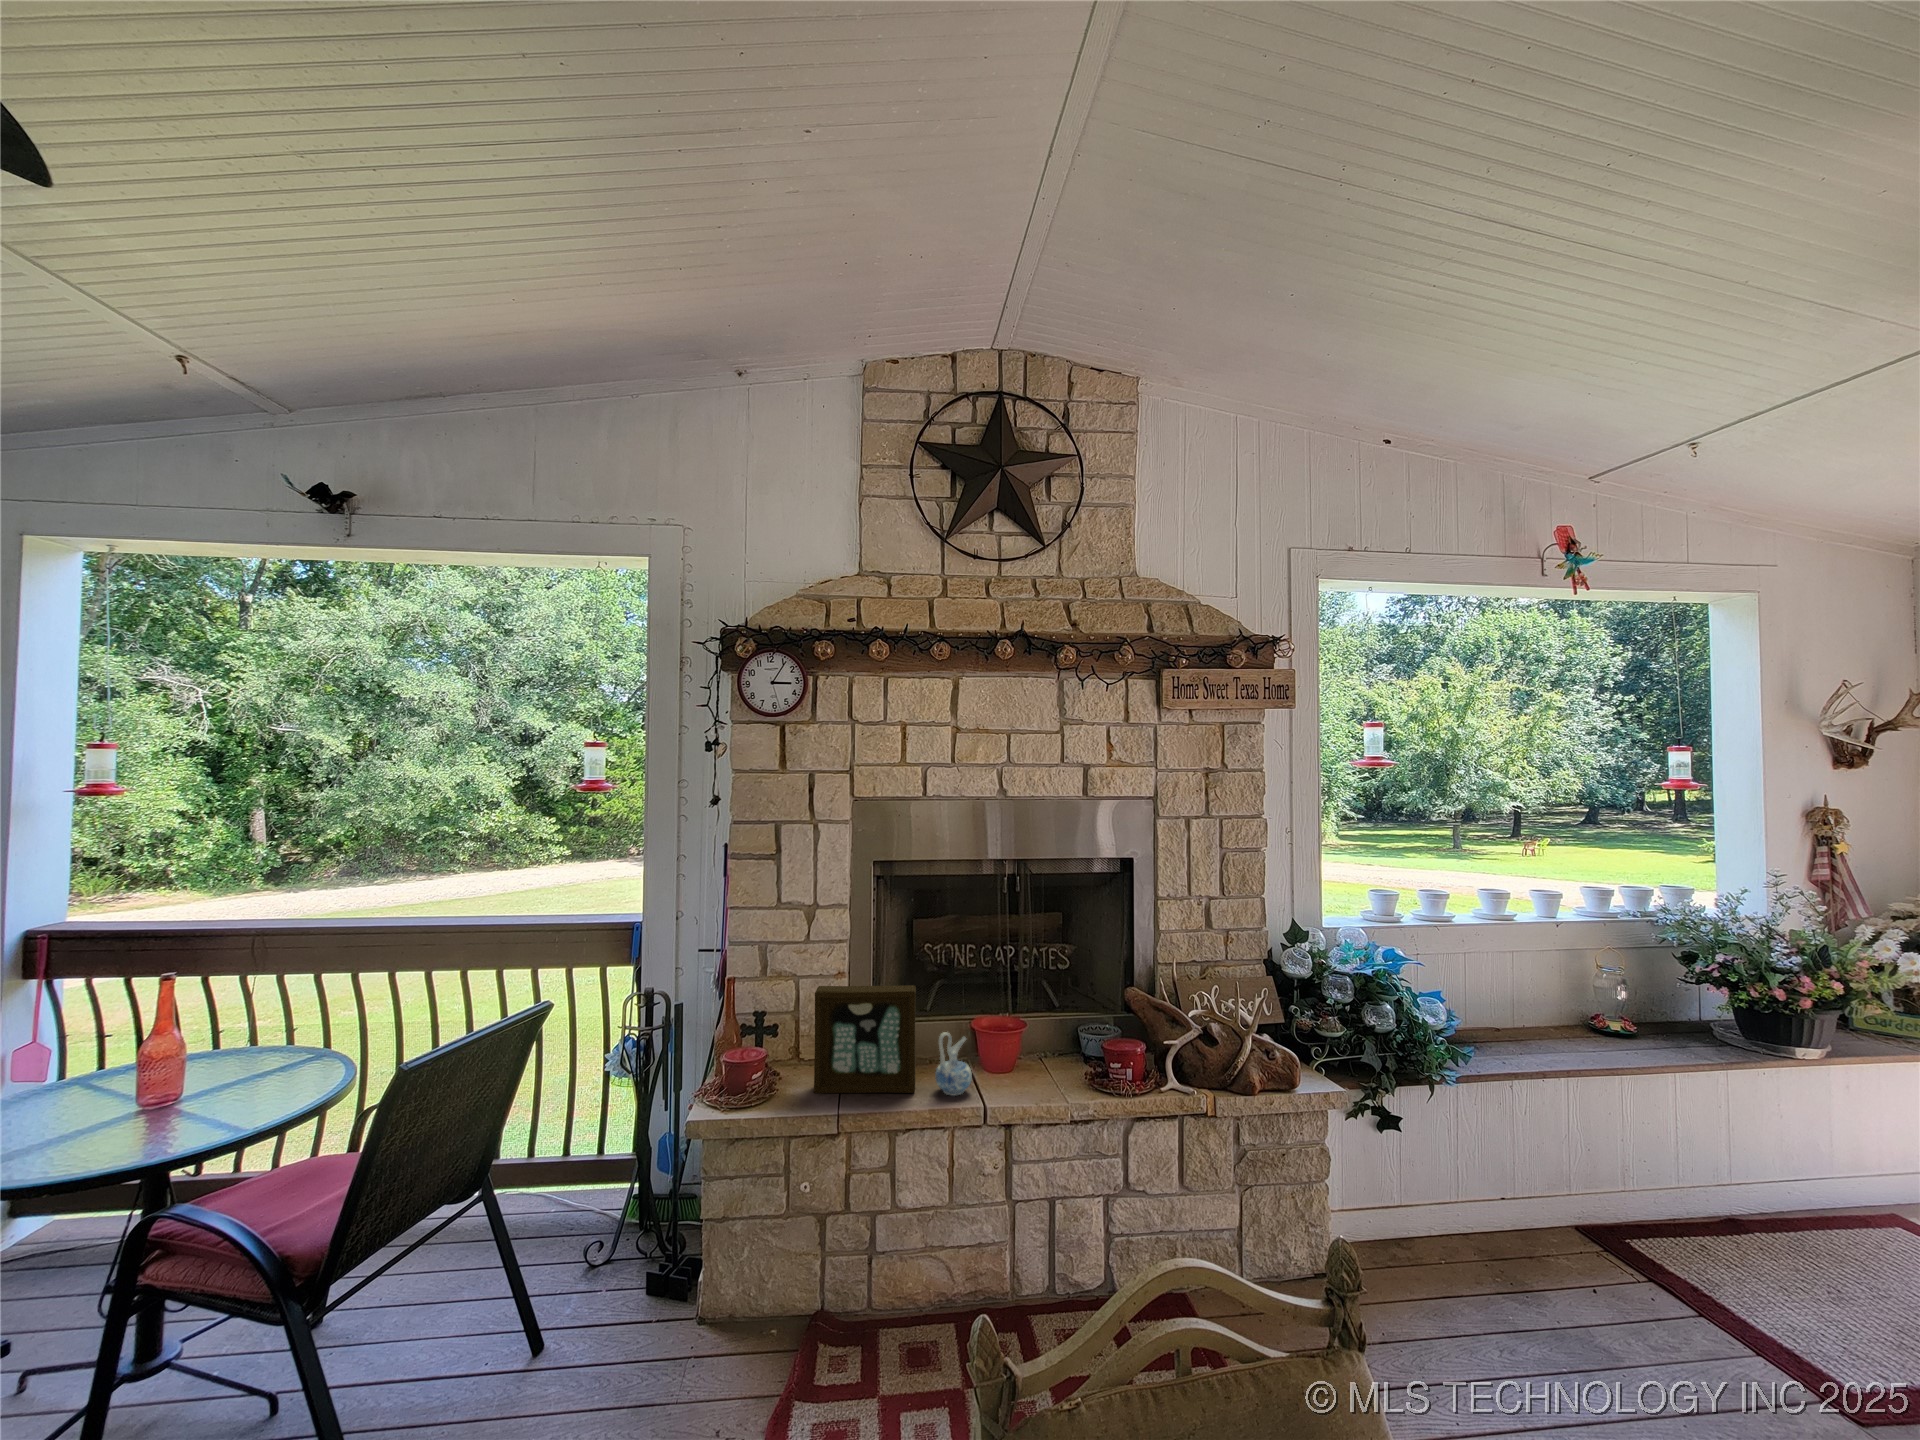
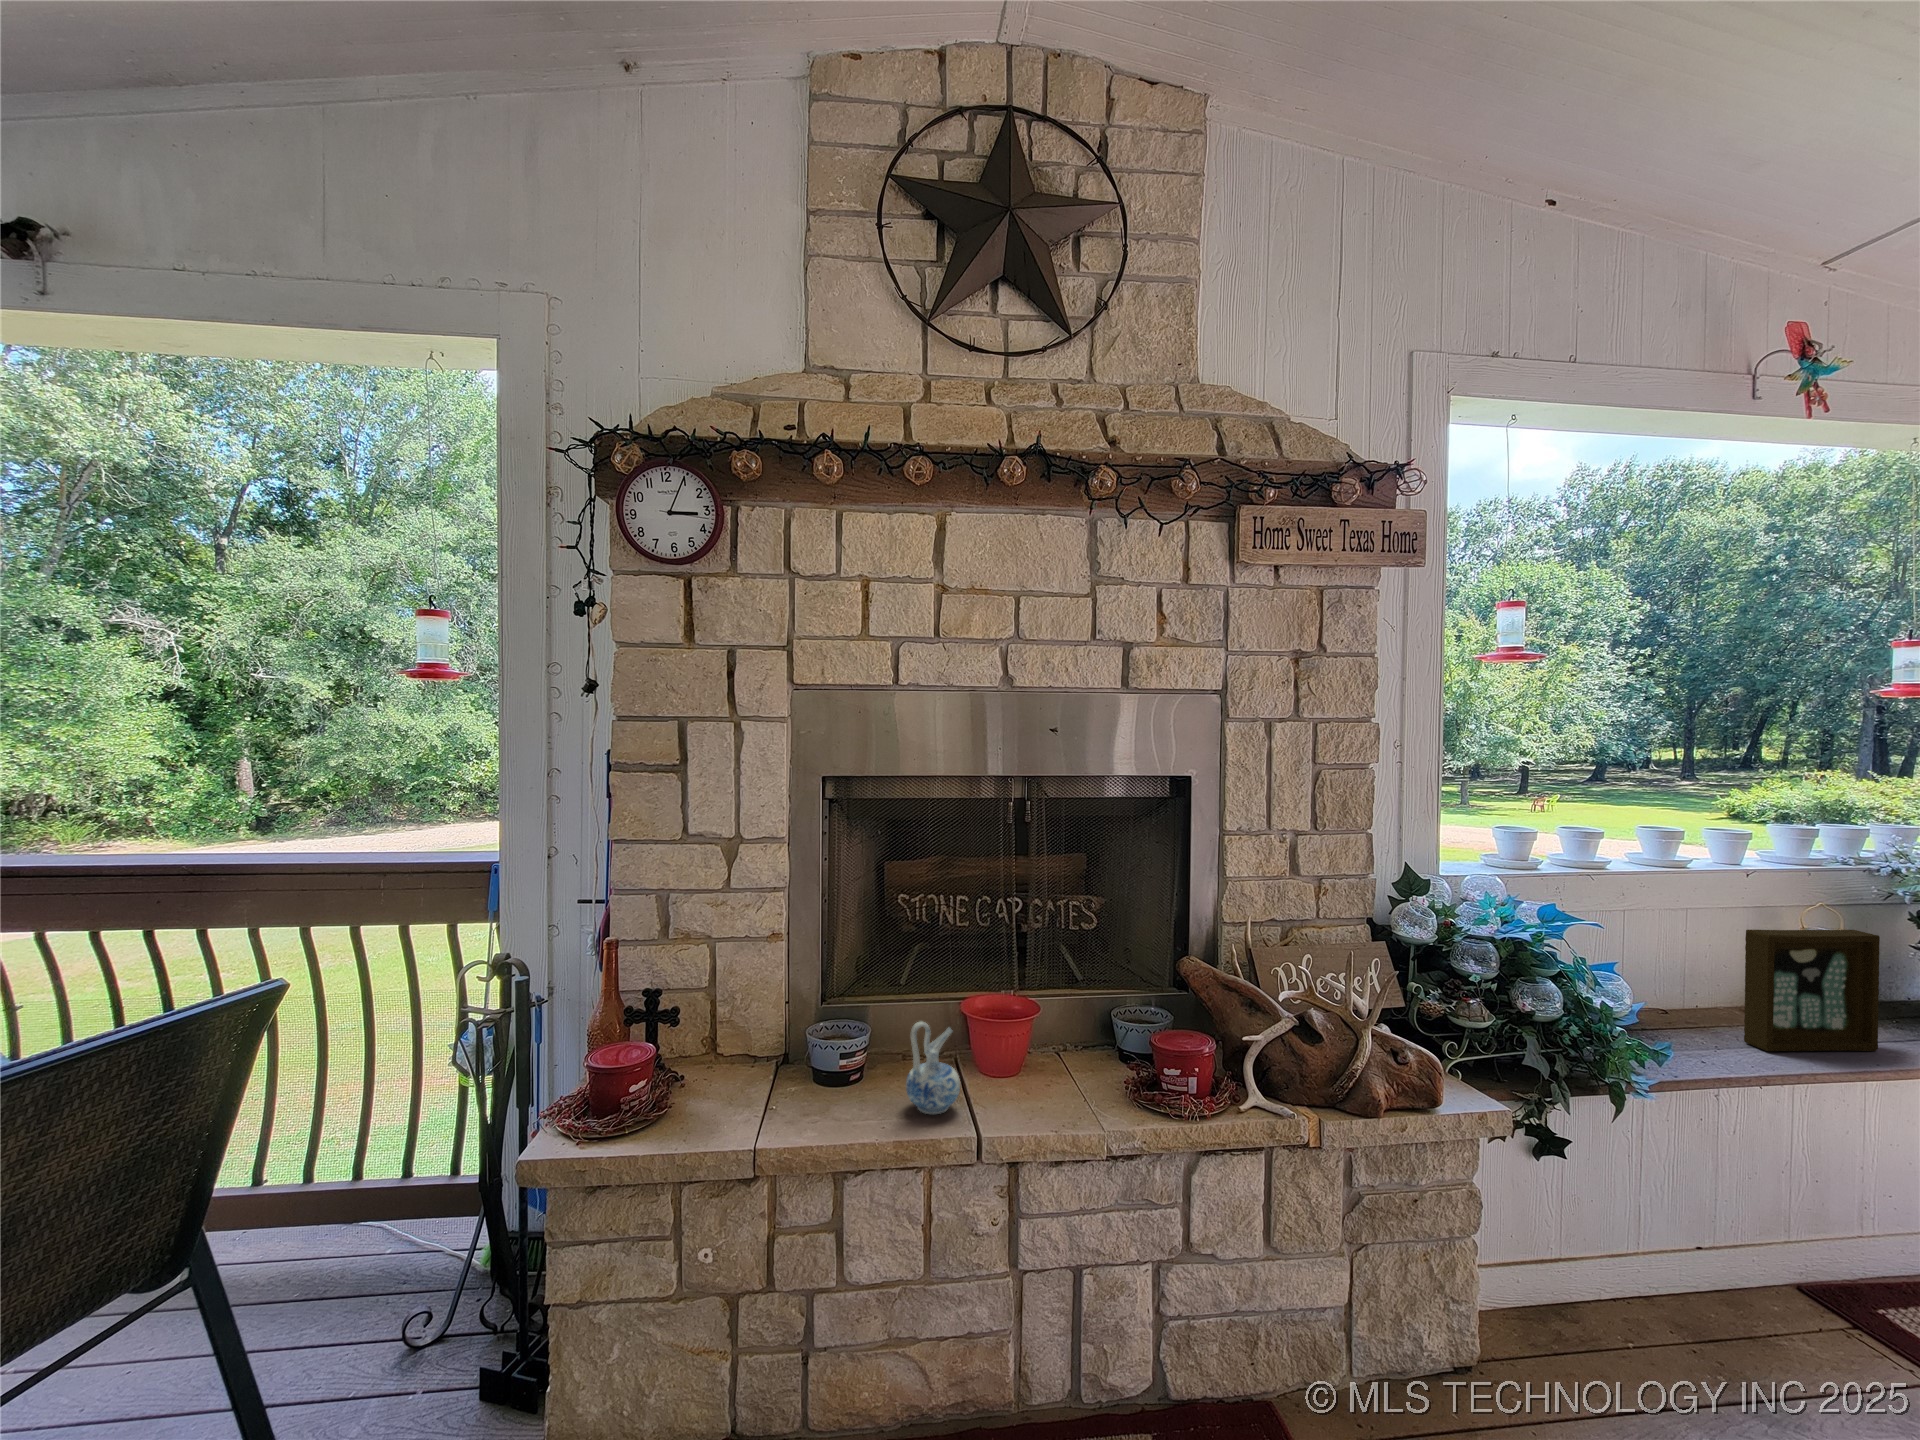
picture frame: present [814,985,916,1093] -> present [1744,930,1880,1051]

